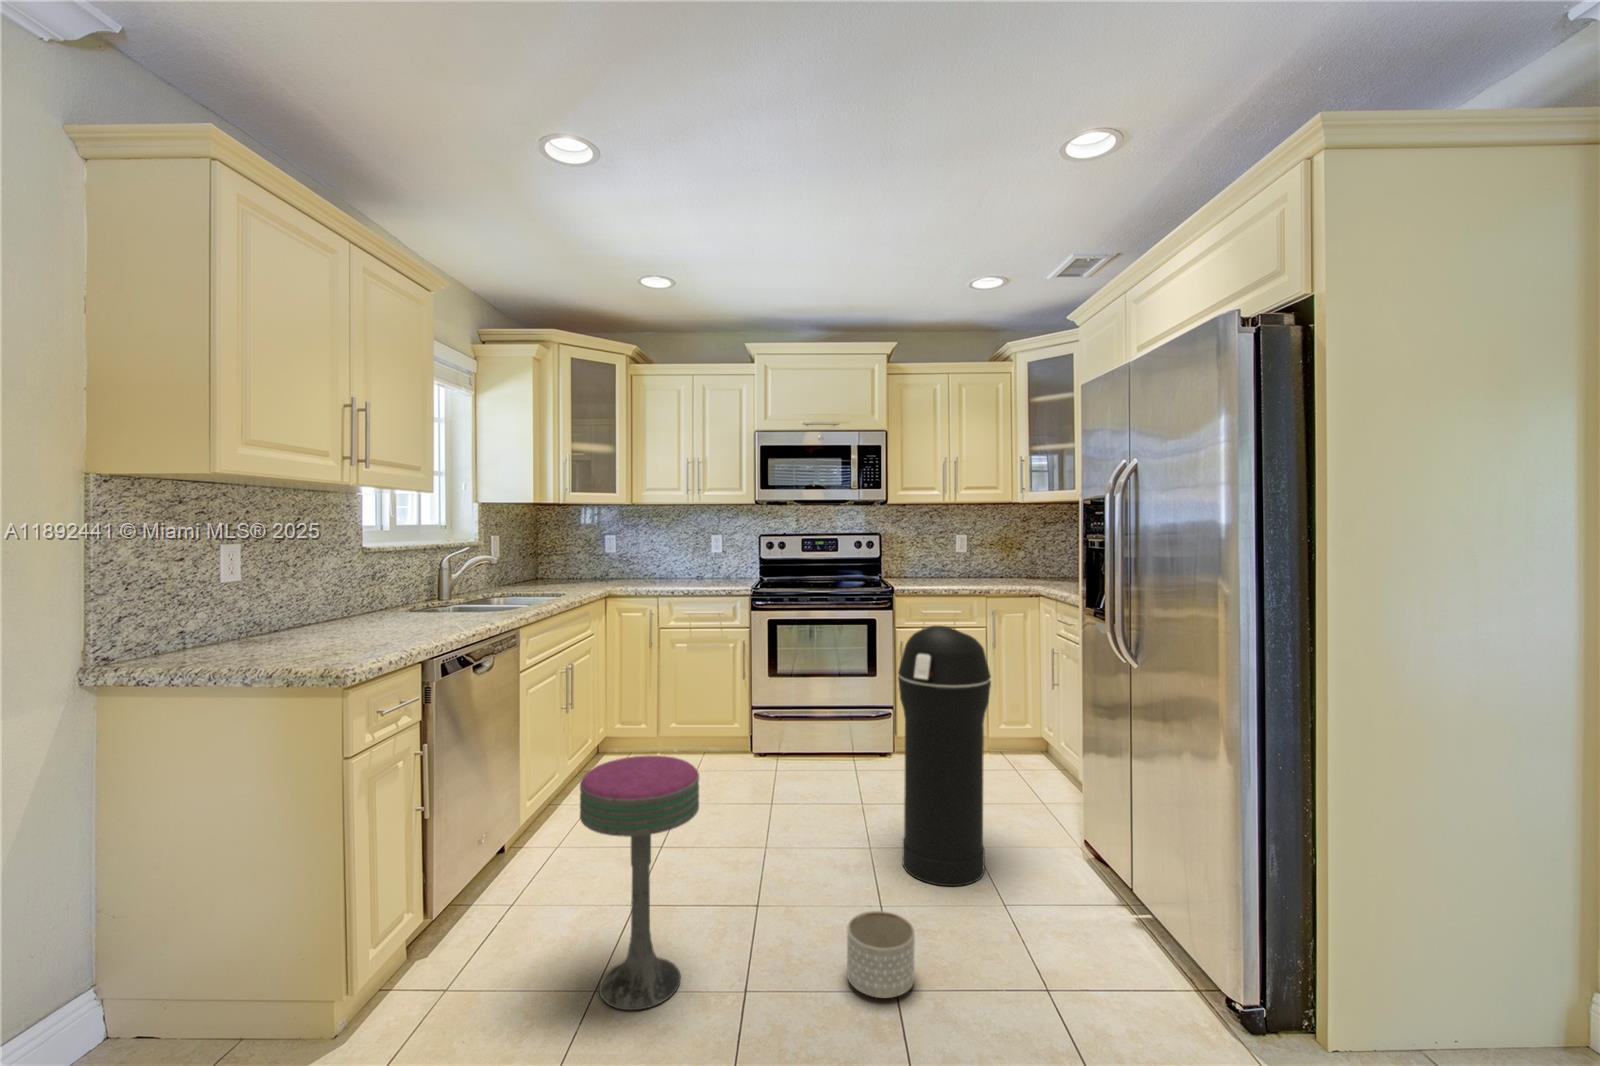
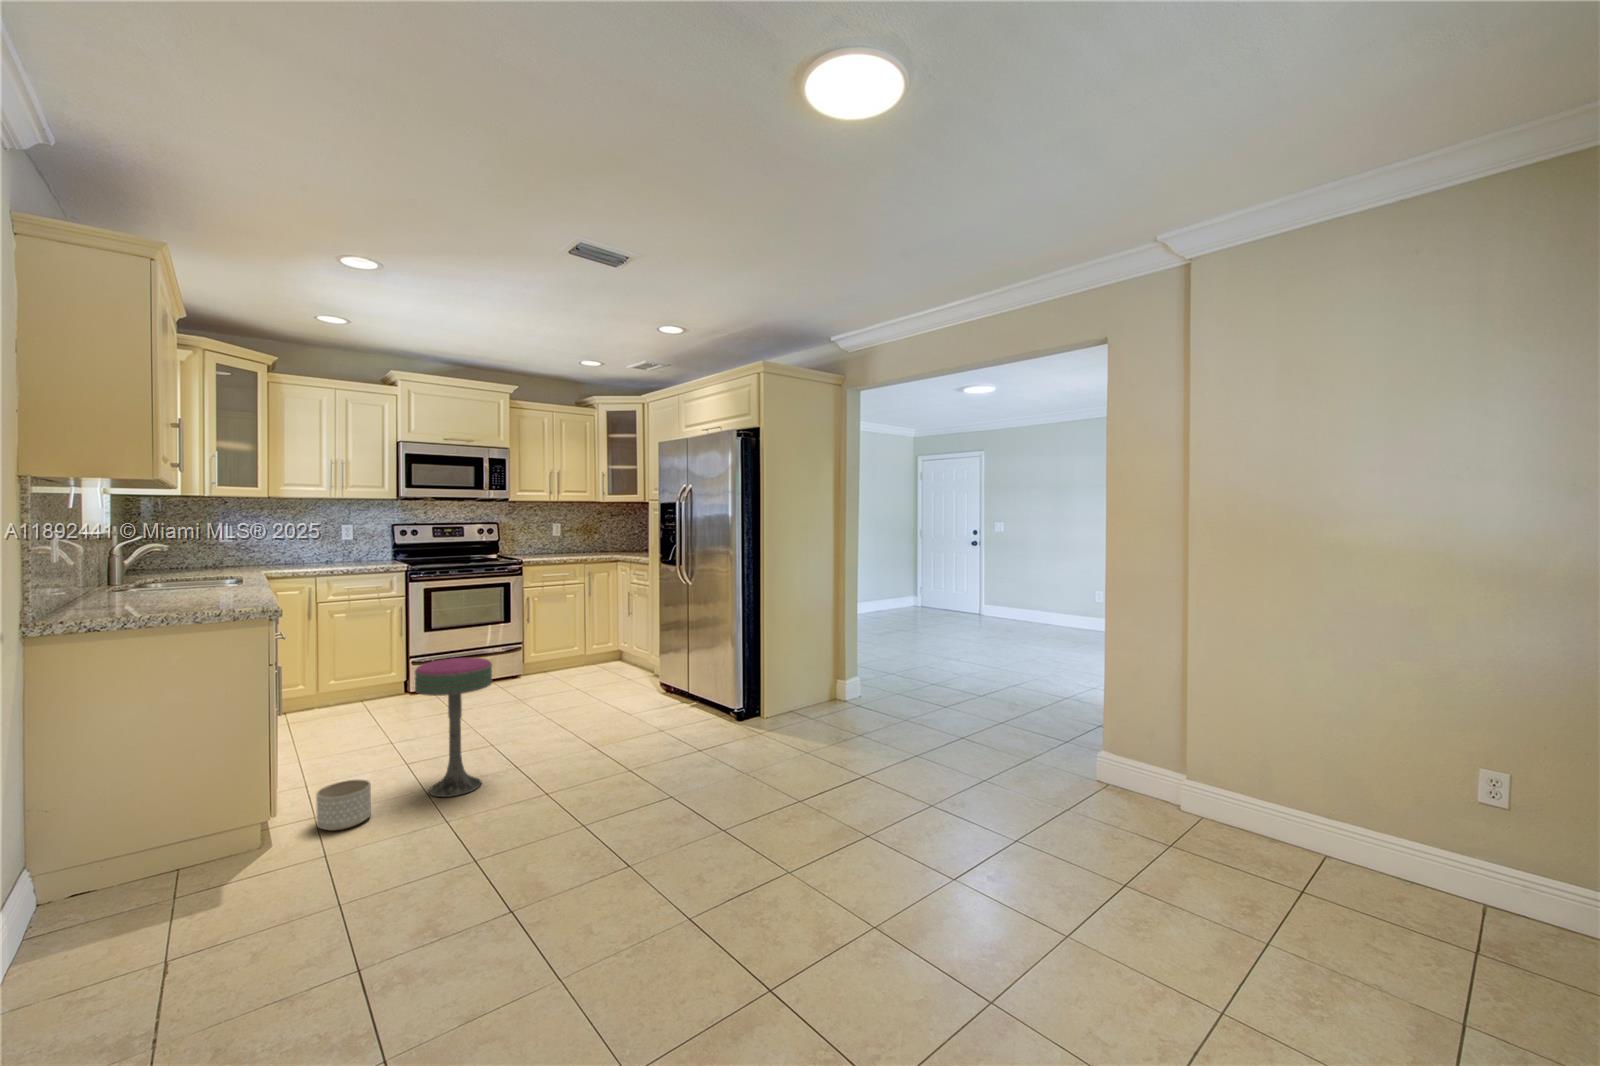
trash can: present [898,626,991,886] -> none [563,575,618,720]
planter: present [847,911,915,998] -> present [316,779,371,831]

